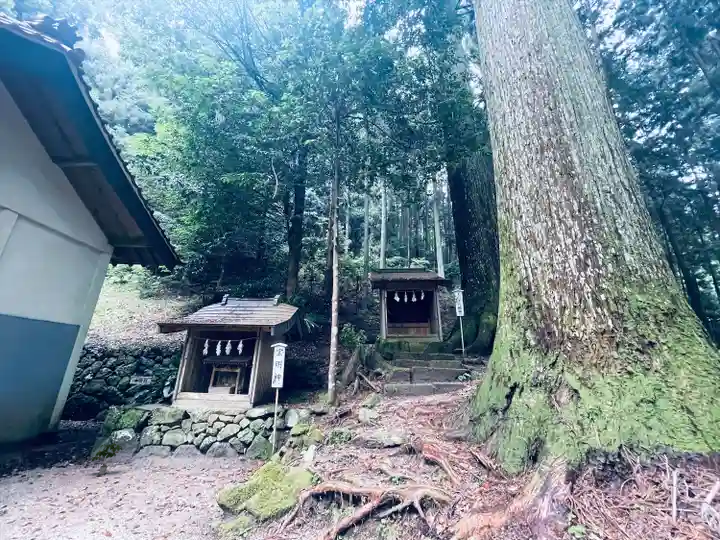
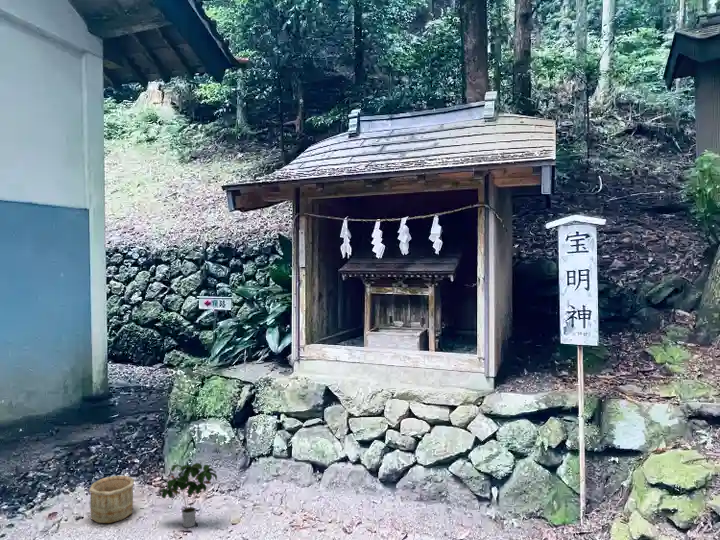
wooden bucket: none [49,455,77,476] -> present [89,476,134,523]

